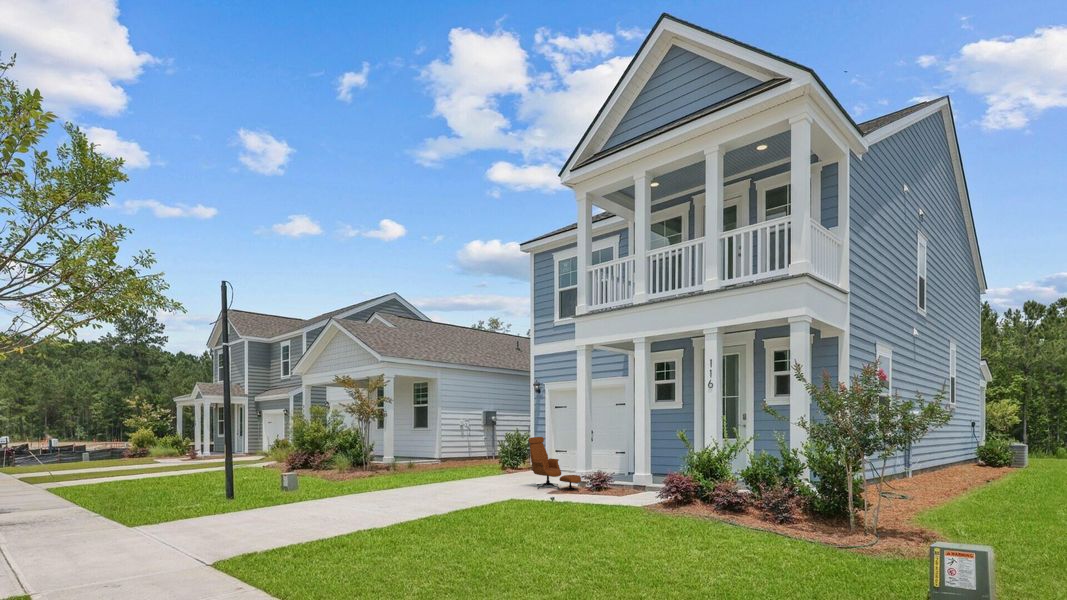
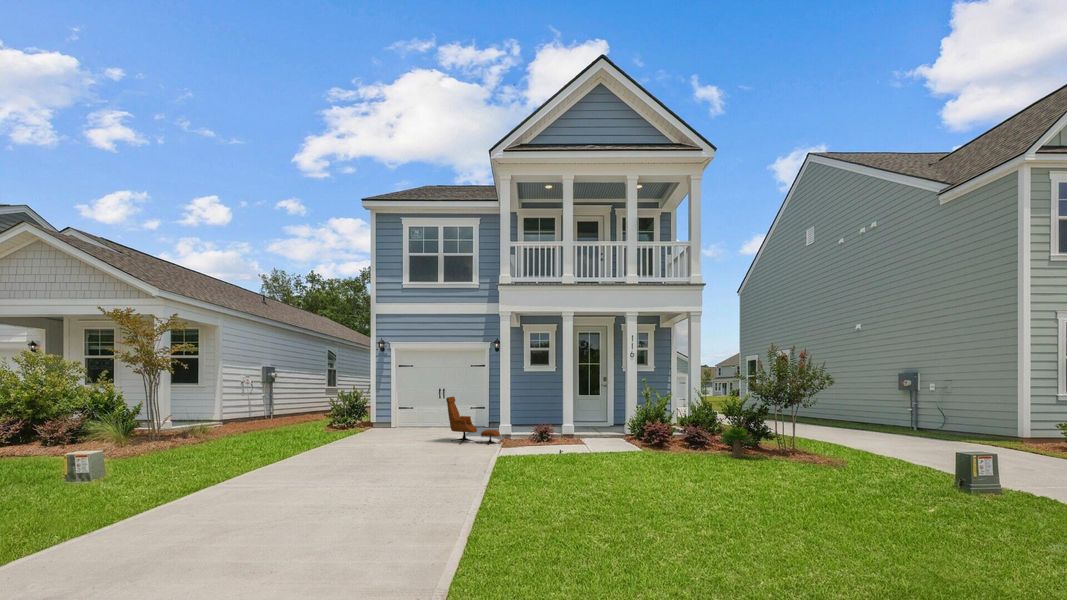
potted plant: none [803,485,862,532] -> present [721,428,754,458]

